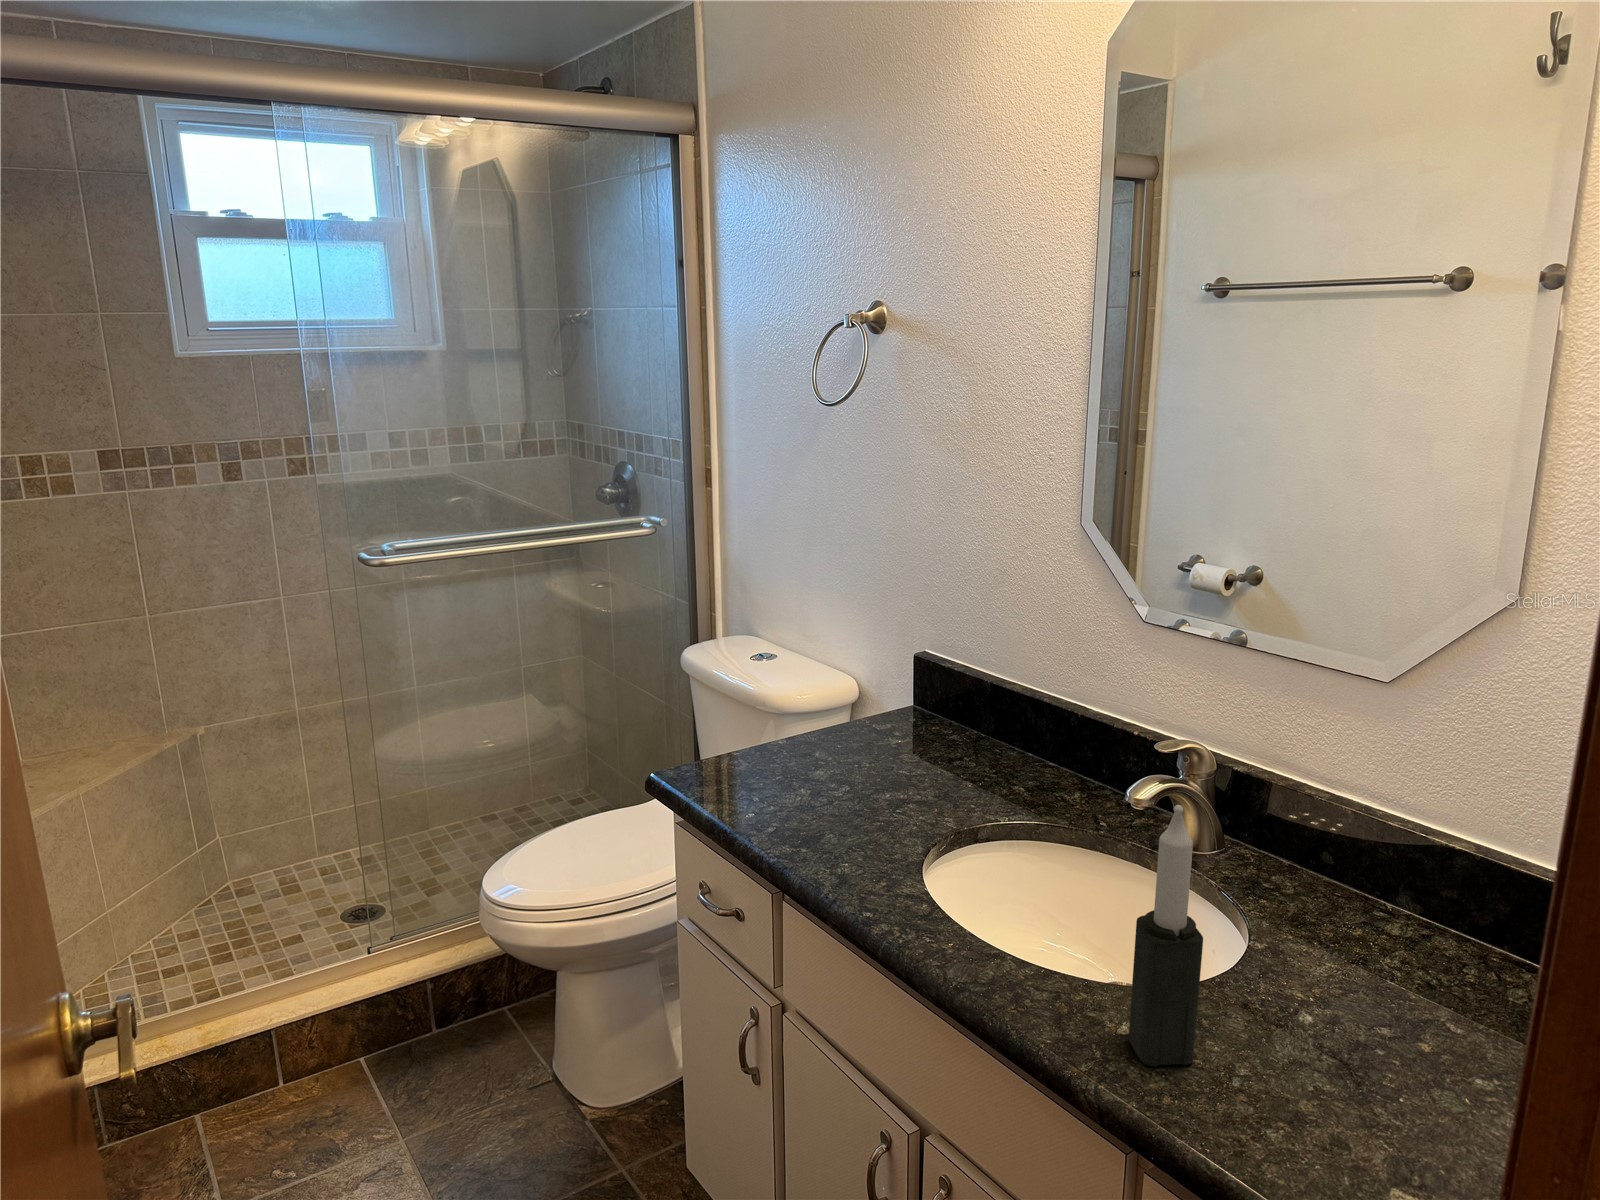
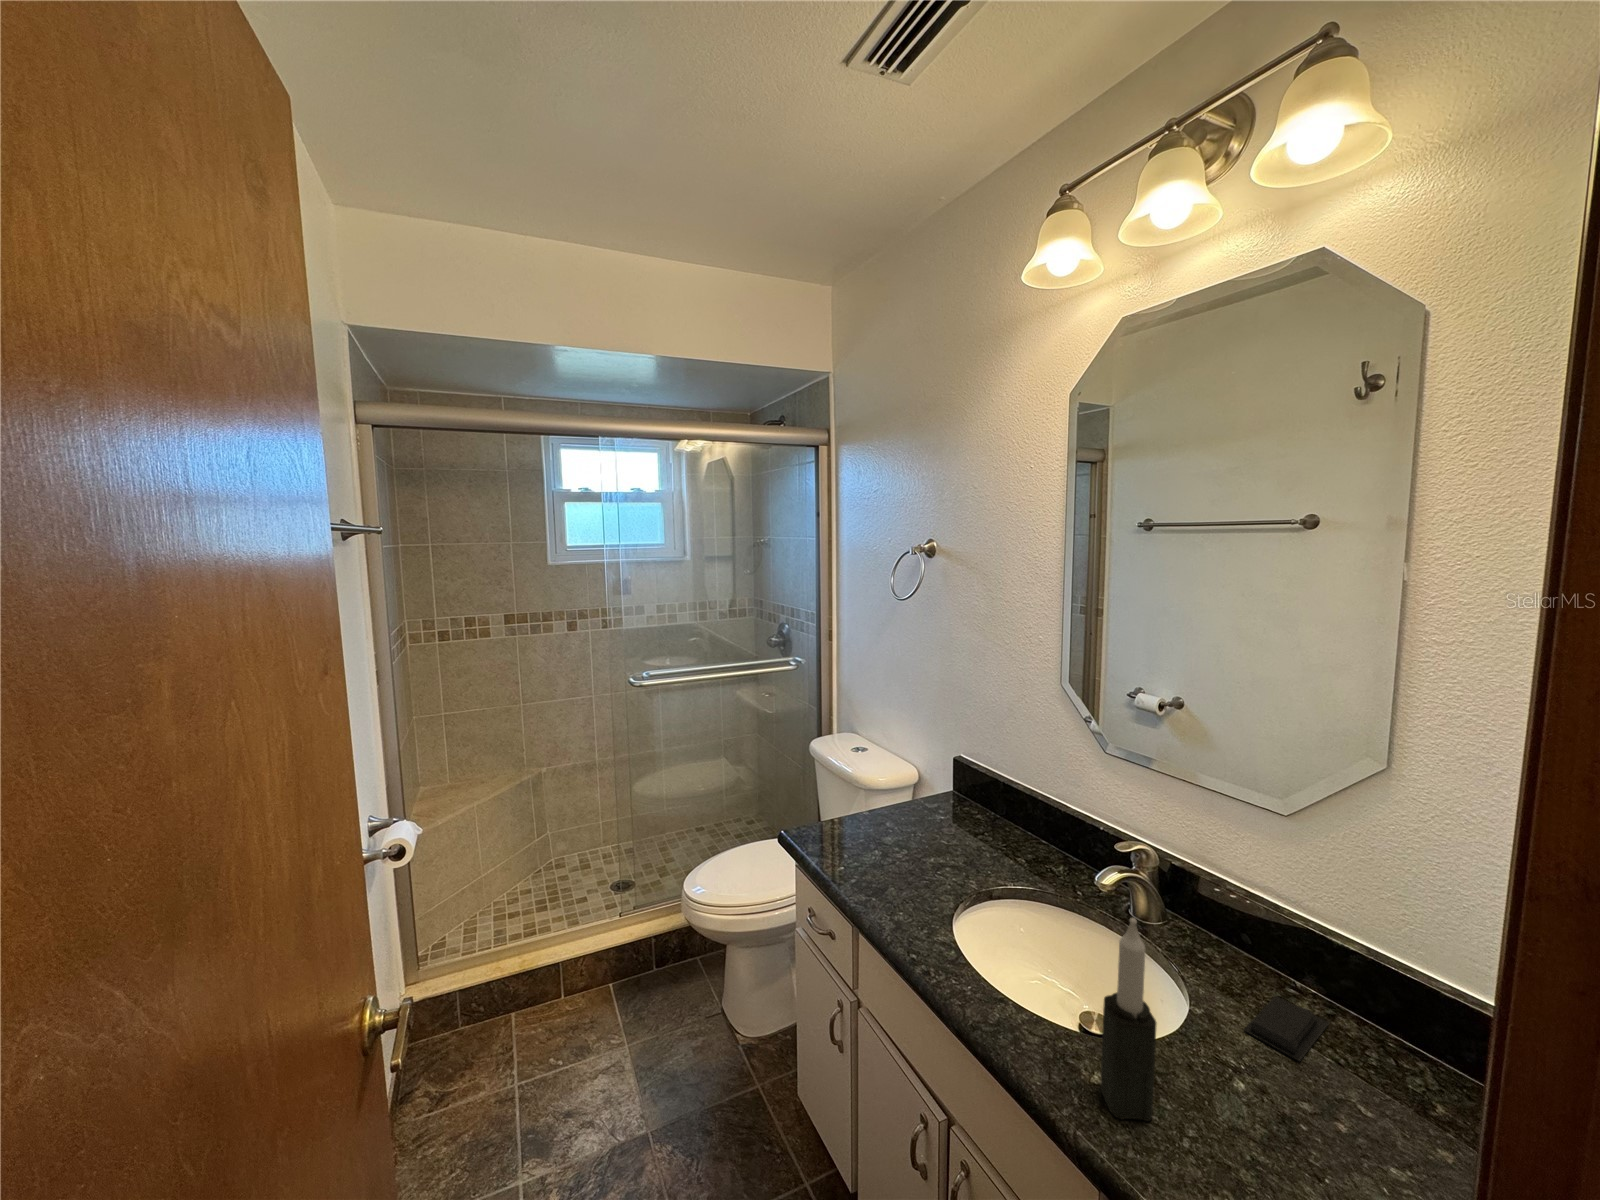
soap bar: none [1316,920,1423,987] -> present [1244,996,1329,1061]

